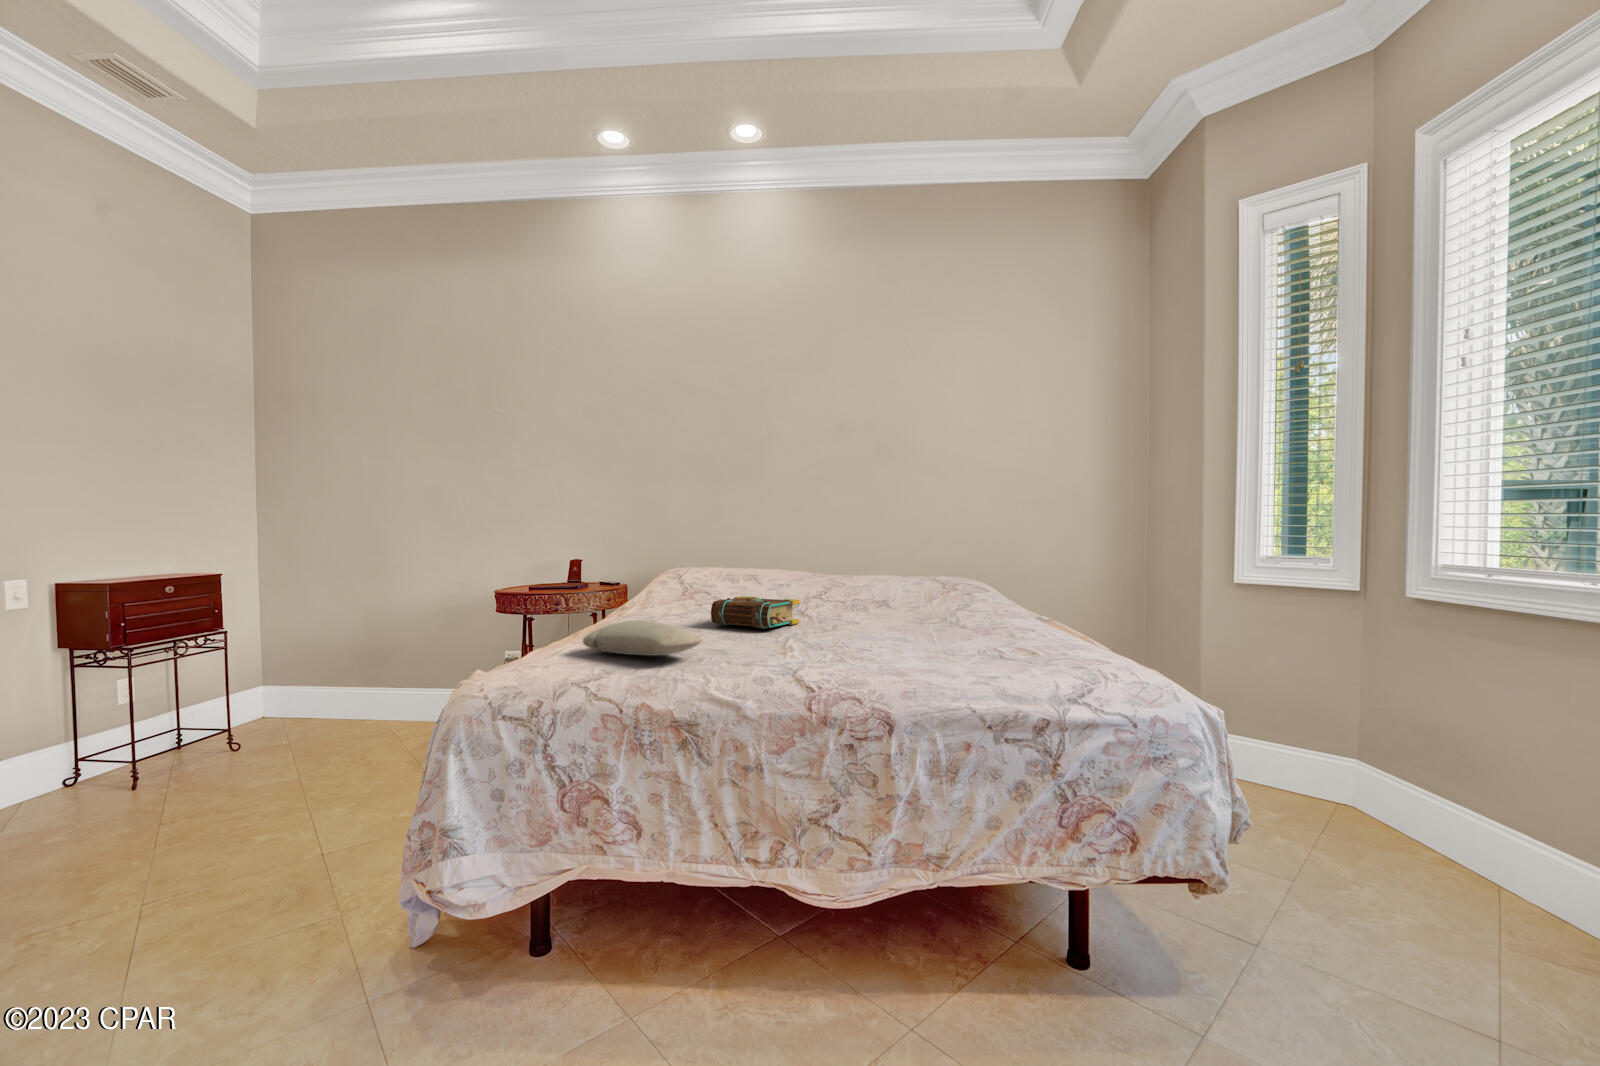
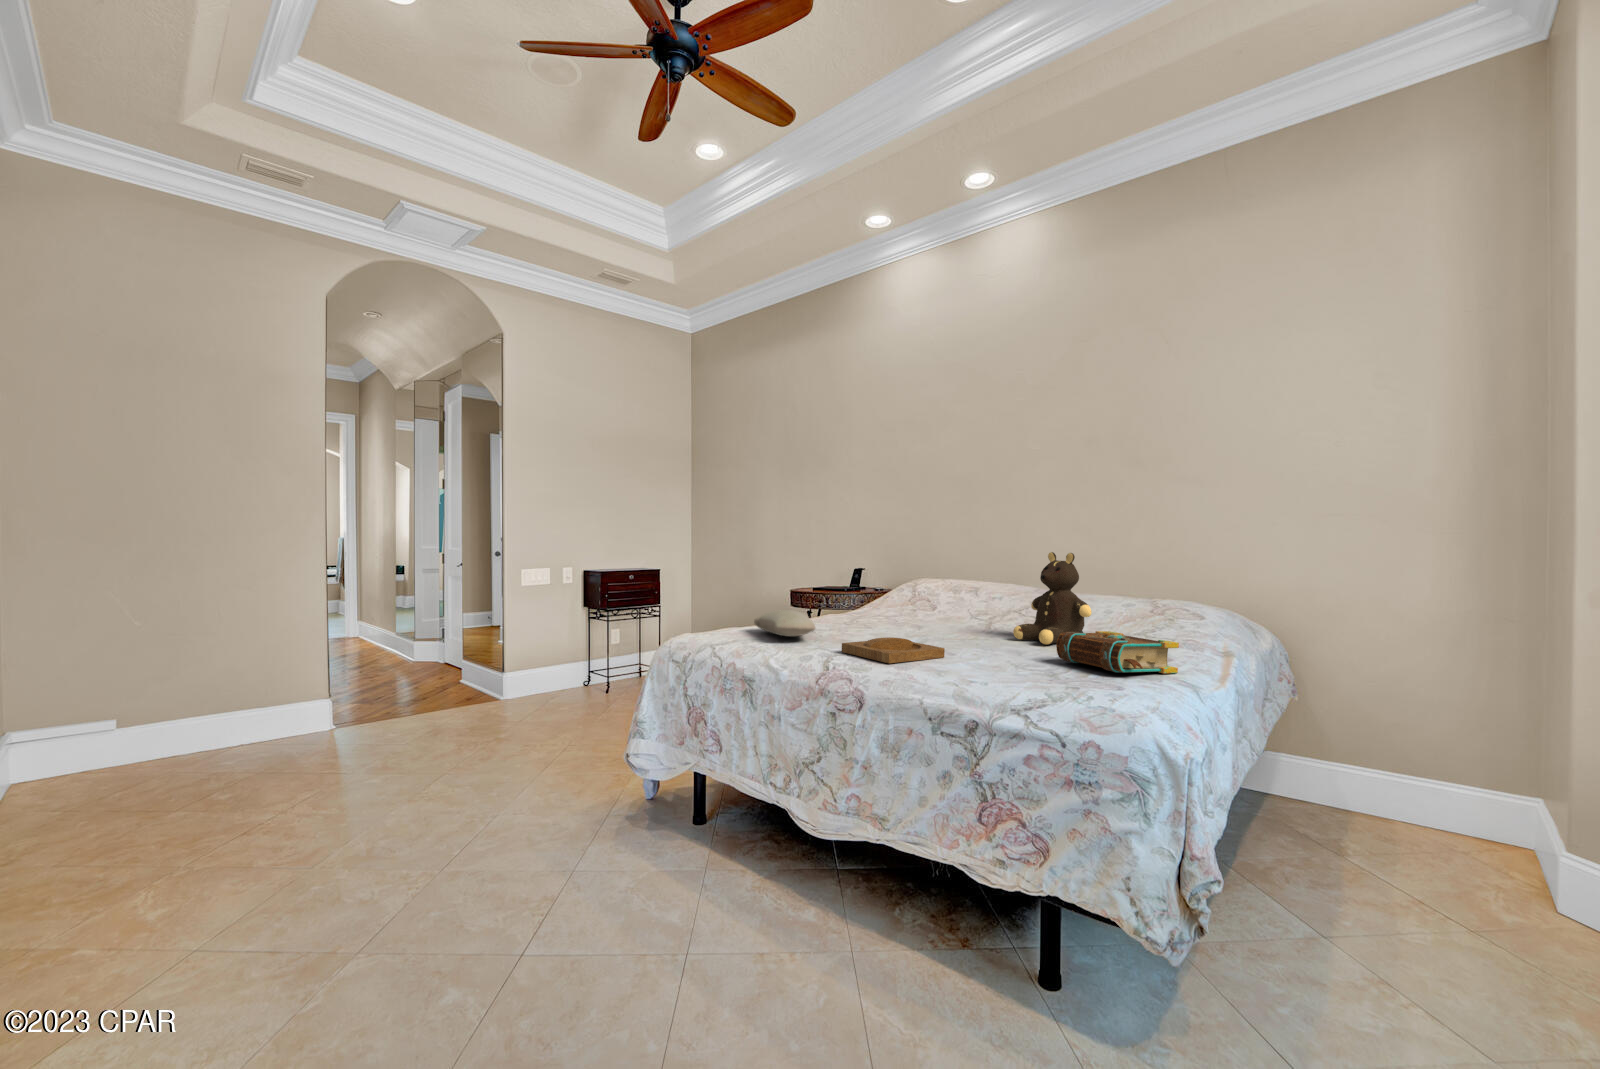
teddy bear: none [853,534,923,625] -> present [1013,552,1092,644]
book: present [711,596,800,629] -> present [1056,631,1179,674]
tray: none [765,639,866,671] -> present [842,637,945,663]

